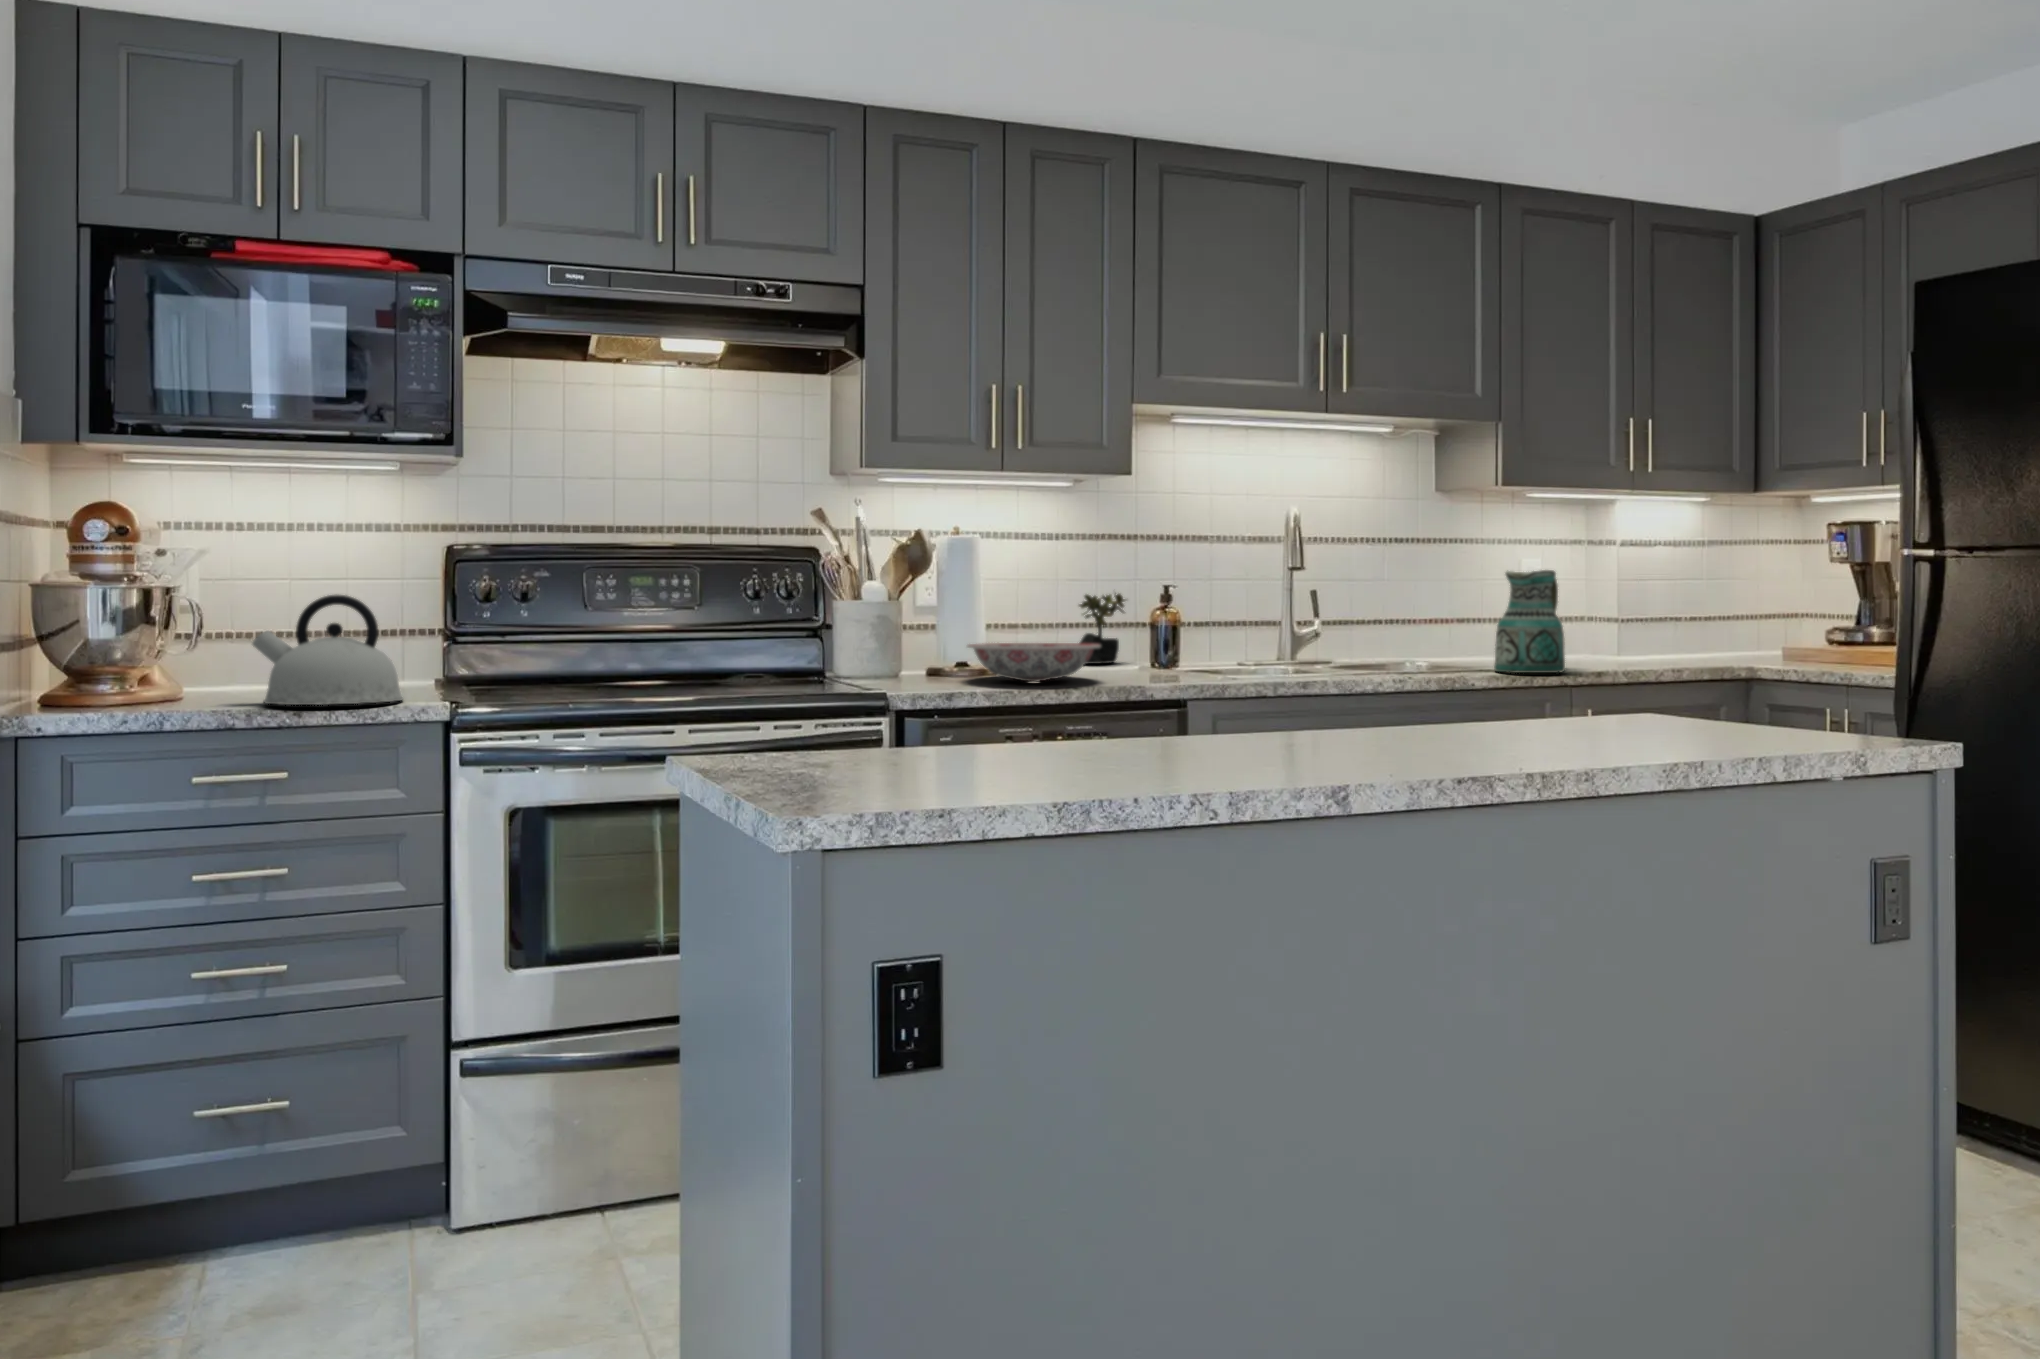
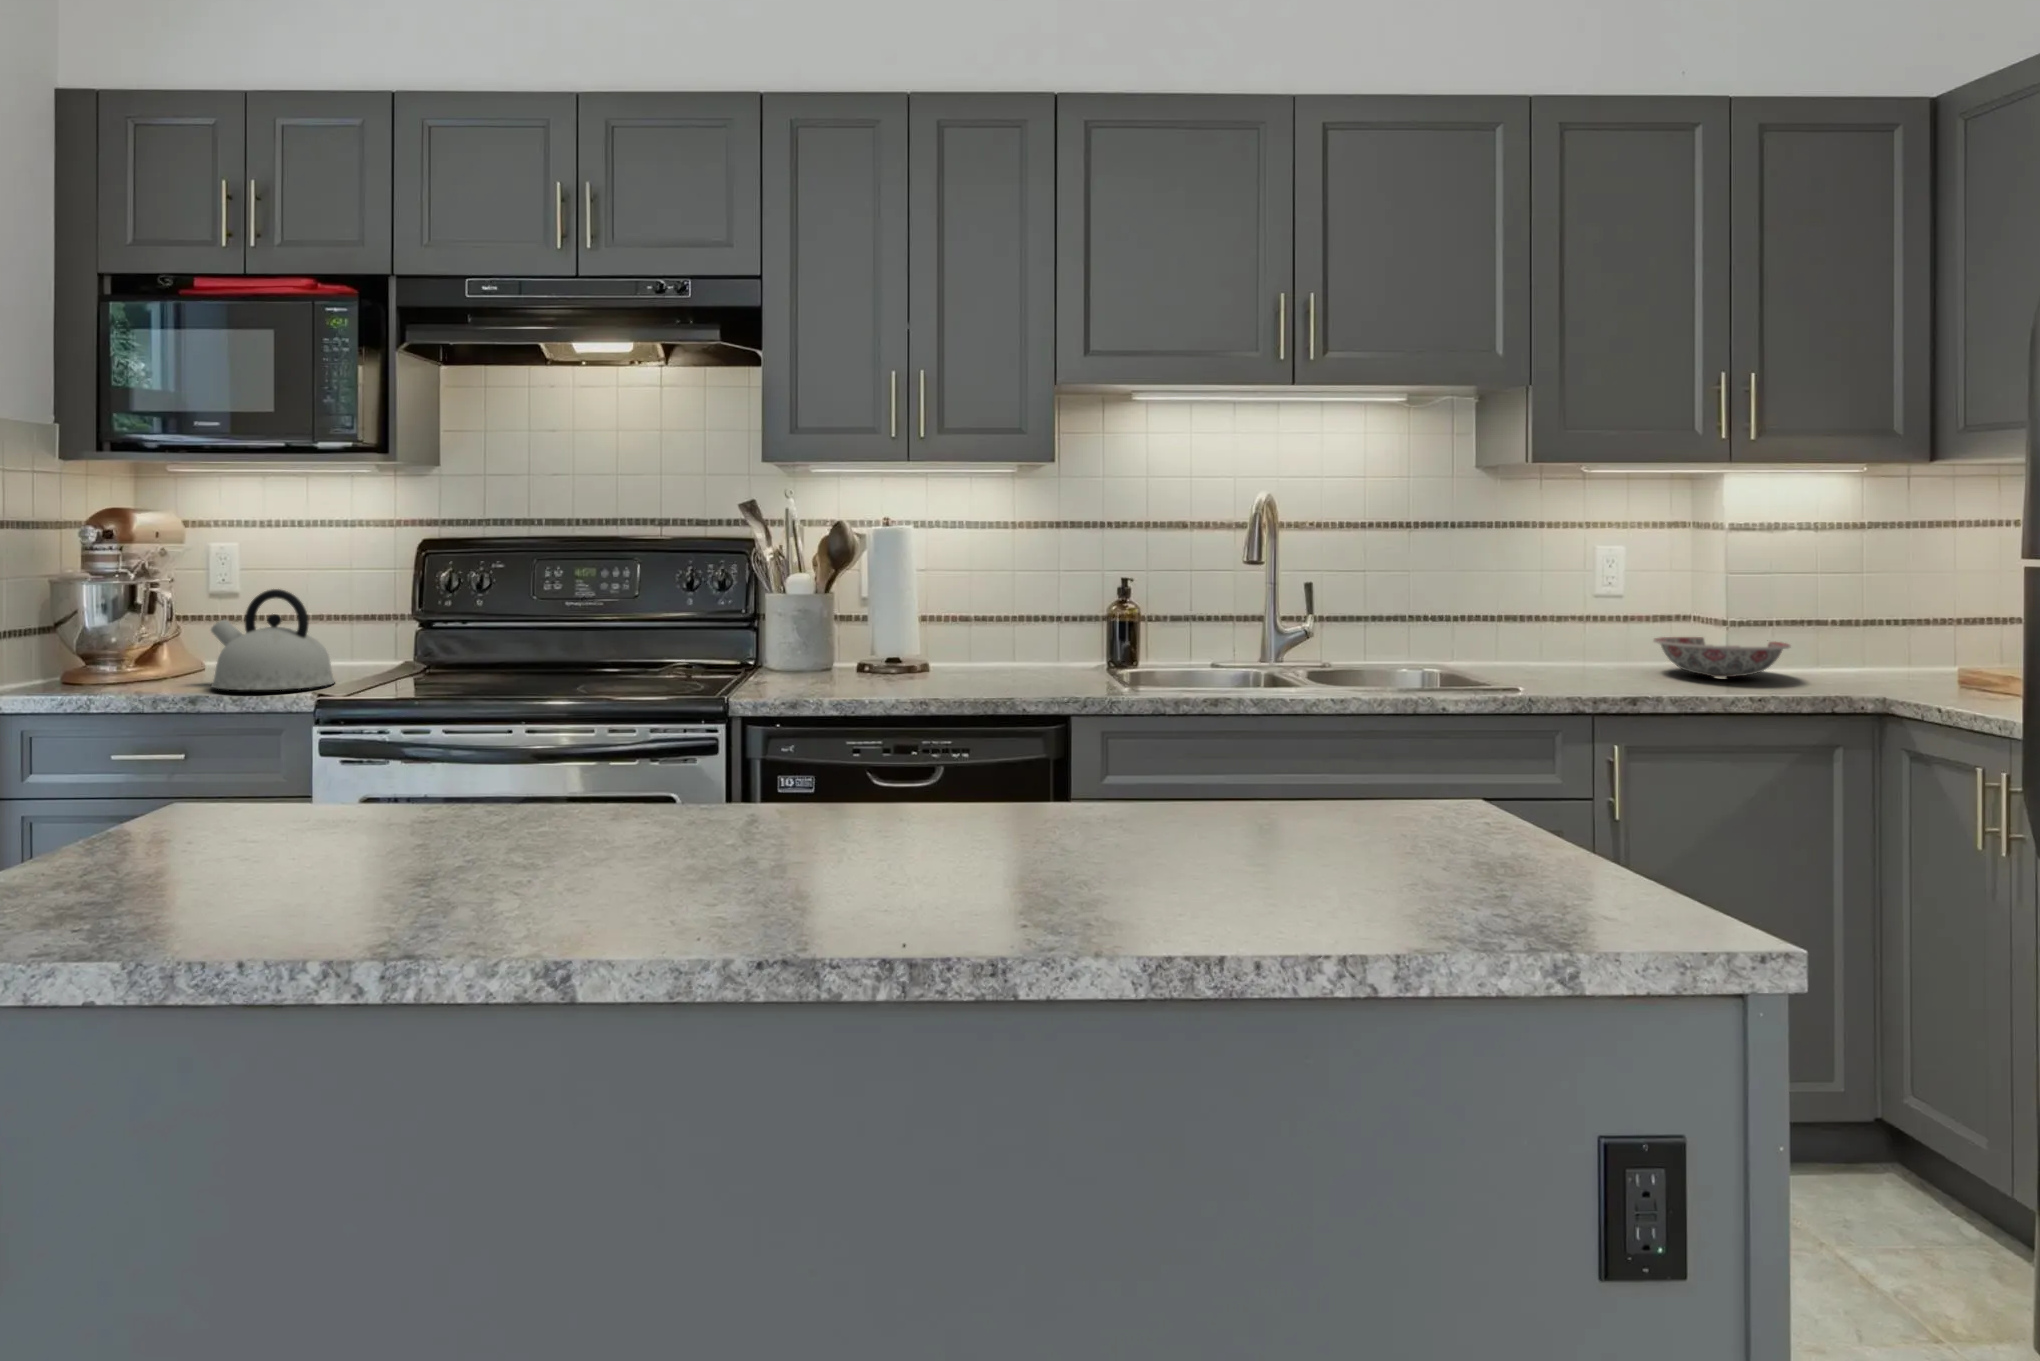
ceramic pitcher: present [1494,570,1565,673] -> none [1458,572,1547,693]
succulent plant: present [1079,593,1126,664] -> none [1023,582,1081,658]
ceramic bowl: present [967,643,1101,682] -> present [1654,637,1790,677]

